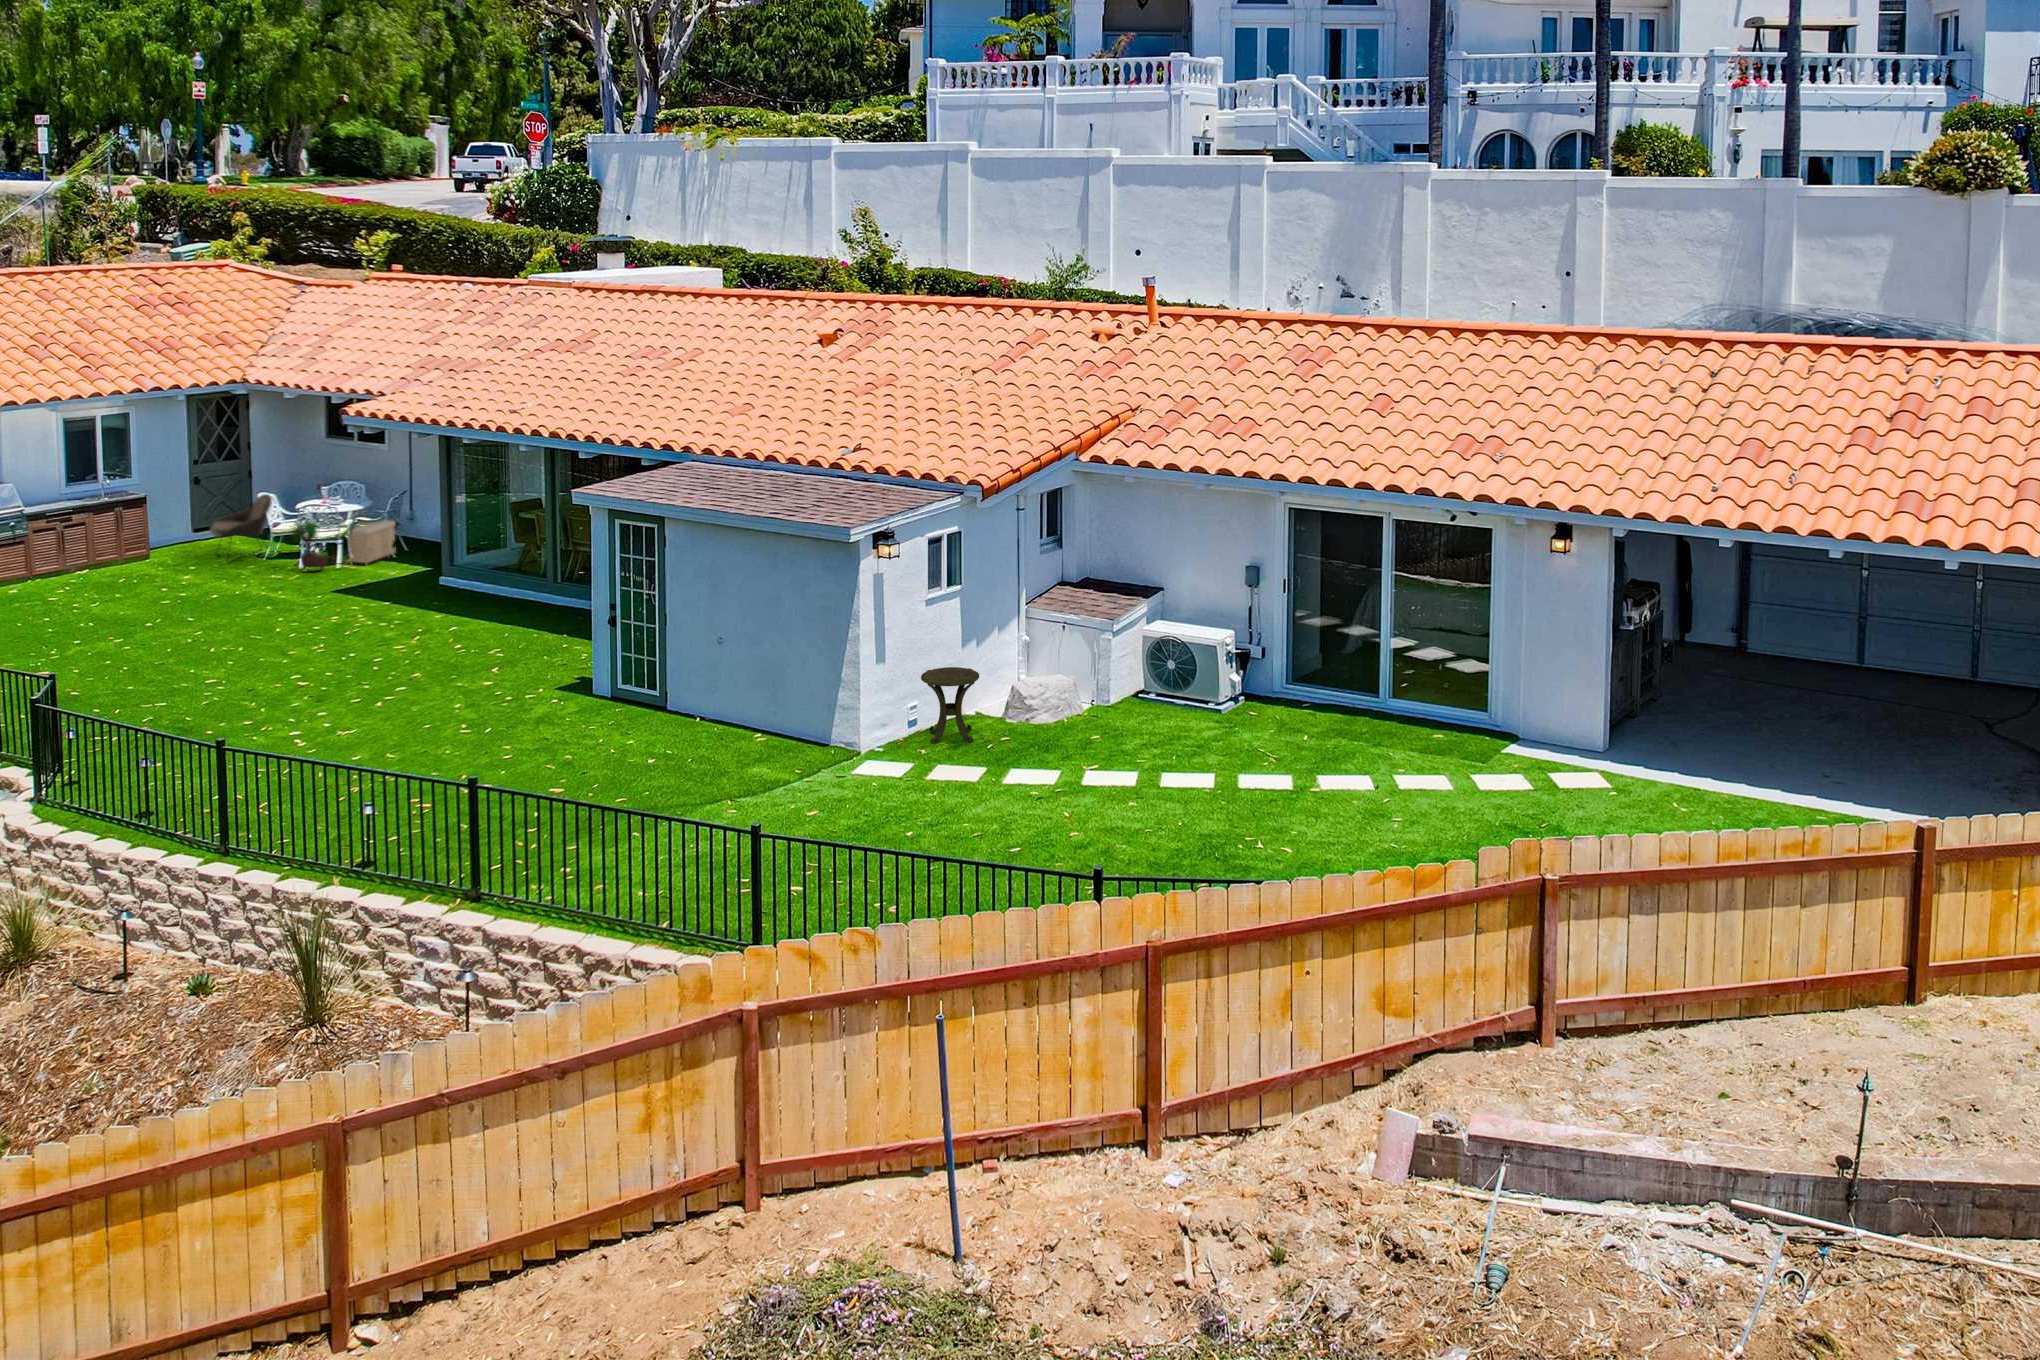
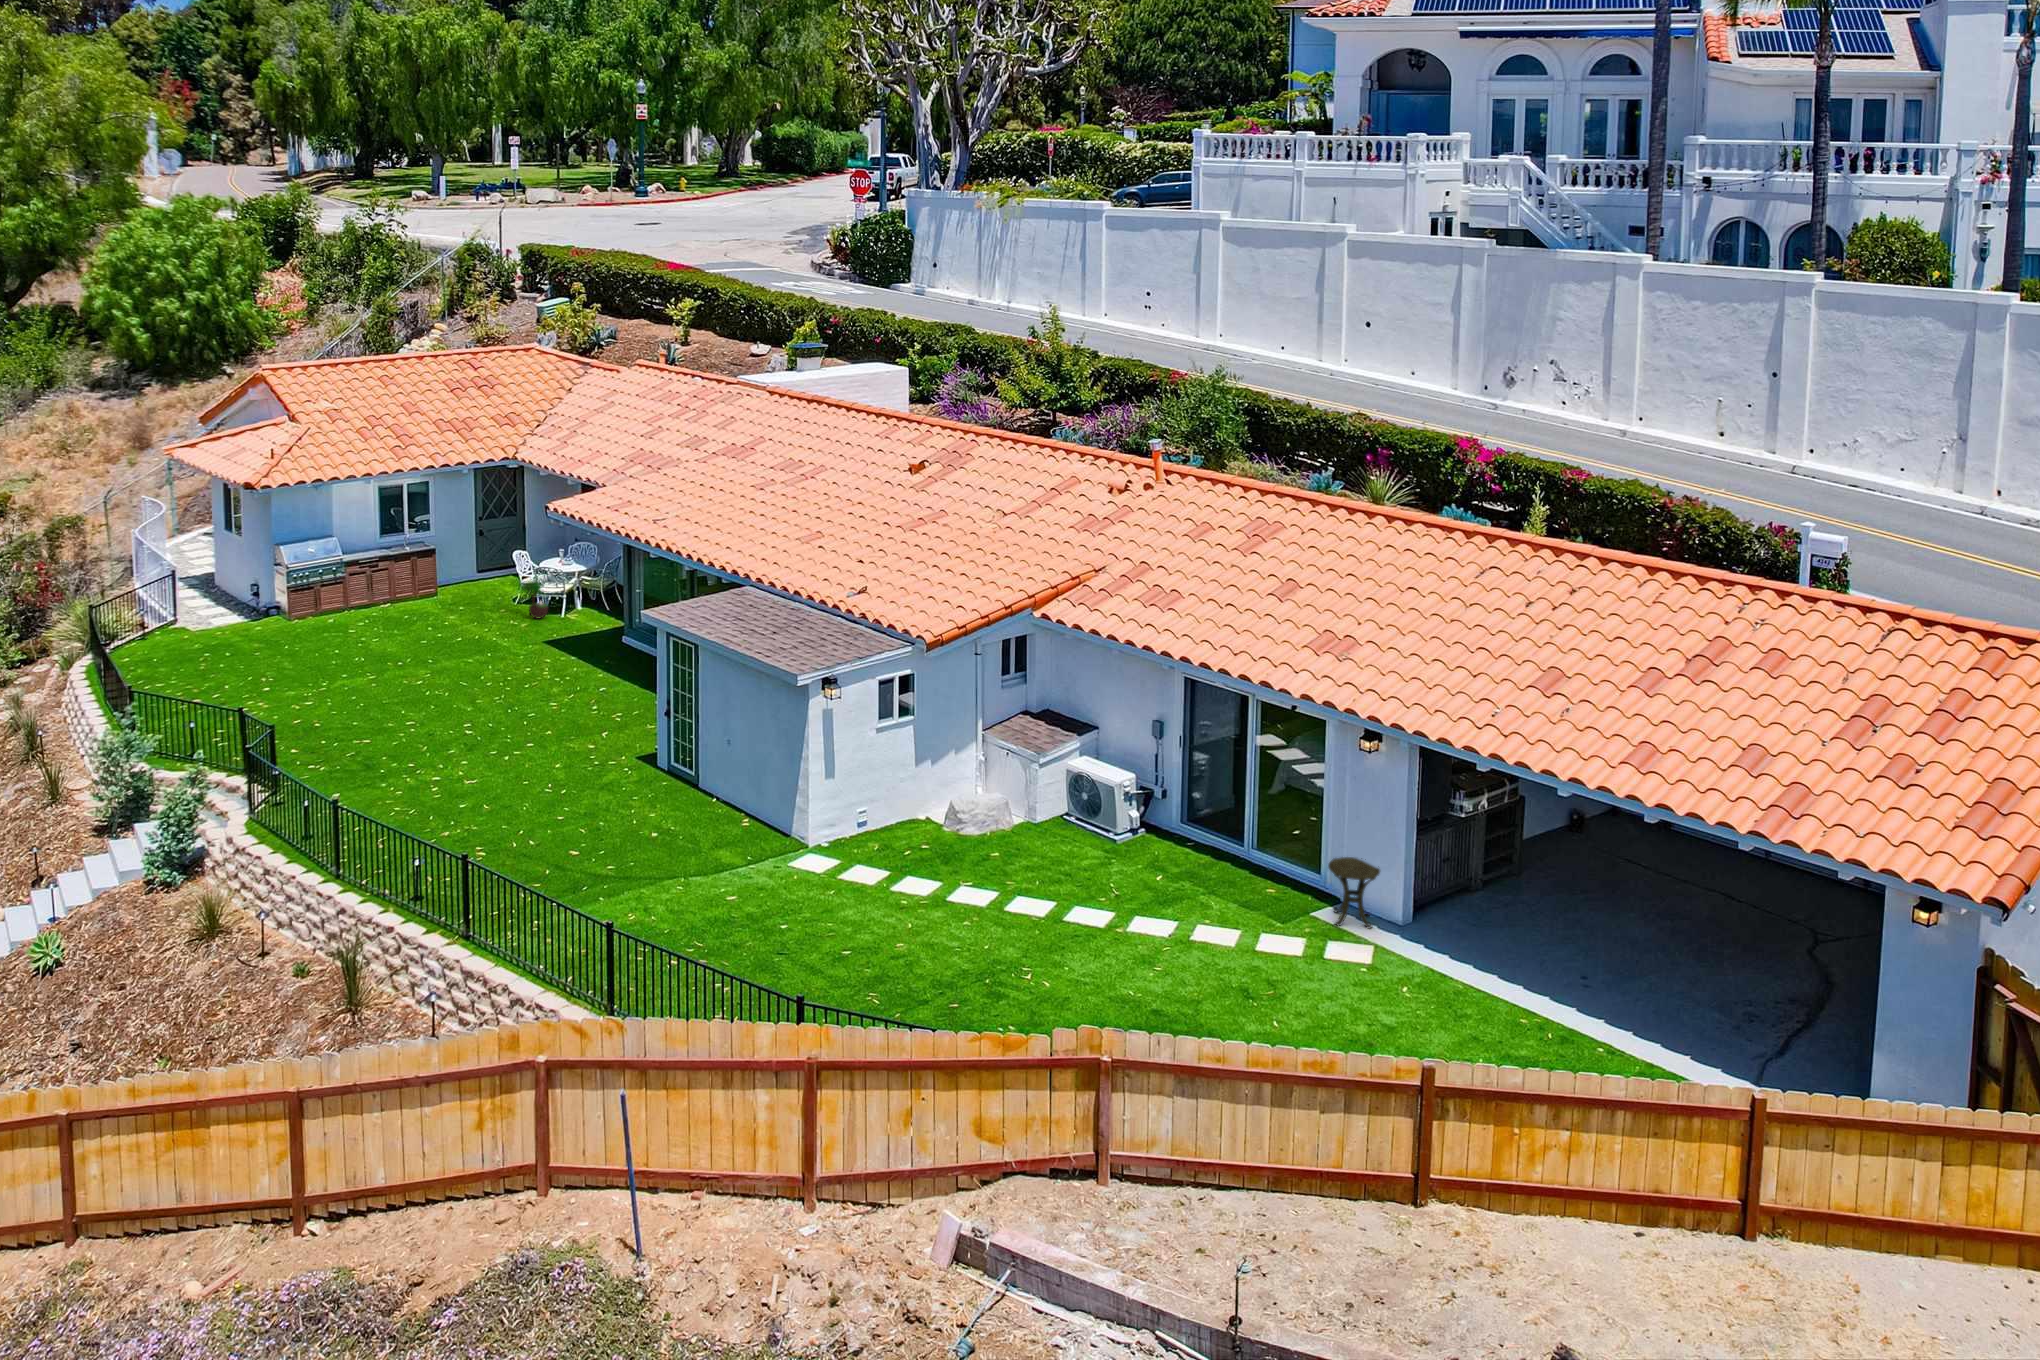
lounge chair: present [210,494,272,563] -> none [475,551,518,605]
storage bench: present [346,520,395,564] -> none [561,579,601,616]
side table: present [921,667,979,744] -> present [1328,857,1380,928]

